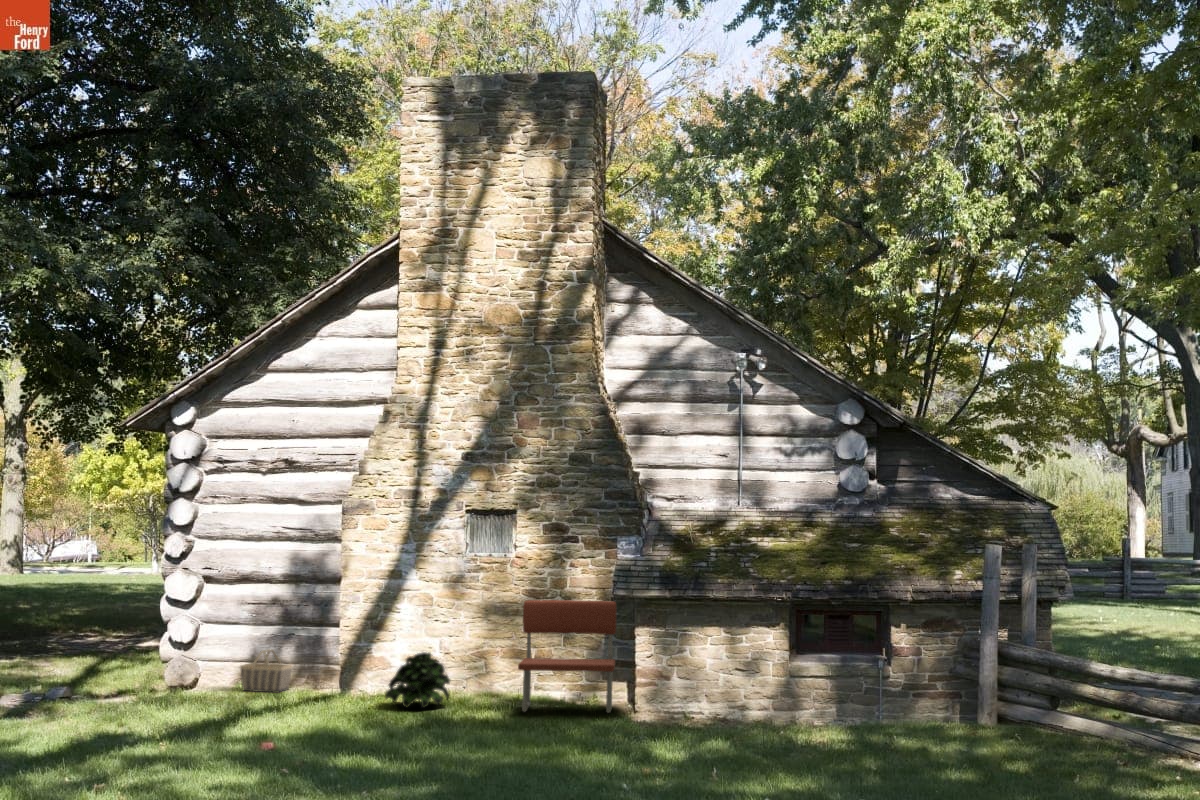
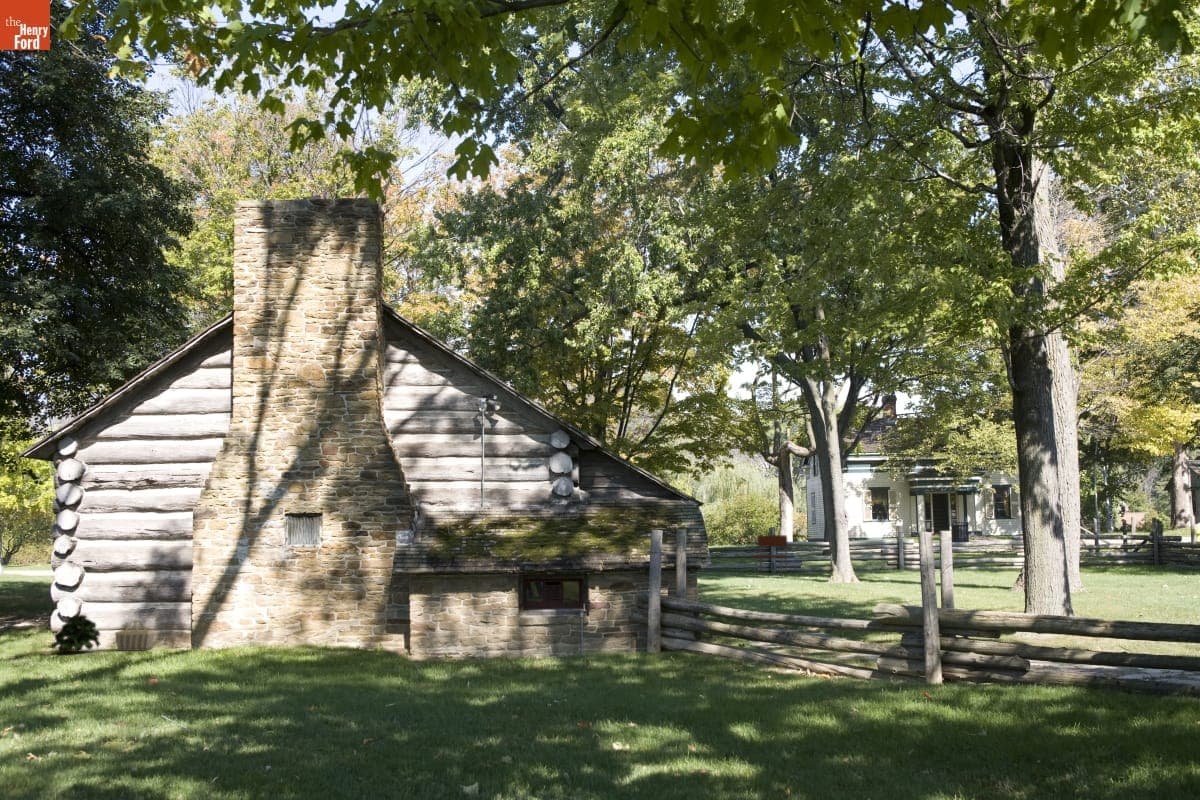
bench: present [518,600,616,713] -> present [751,535,787,572]
potted plant: present [385,652,450,708] -> present [52,615,100,653]

